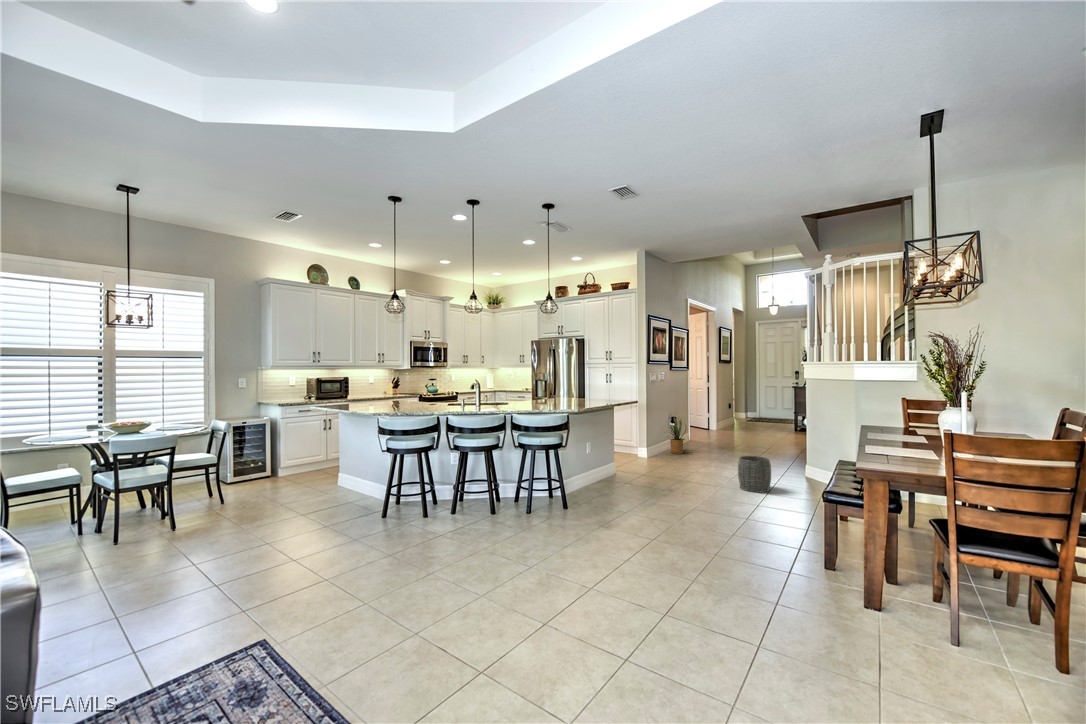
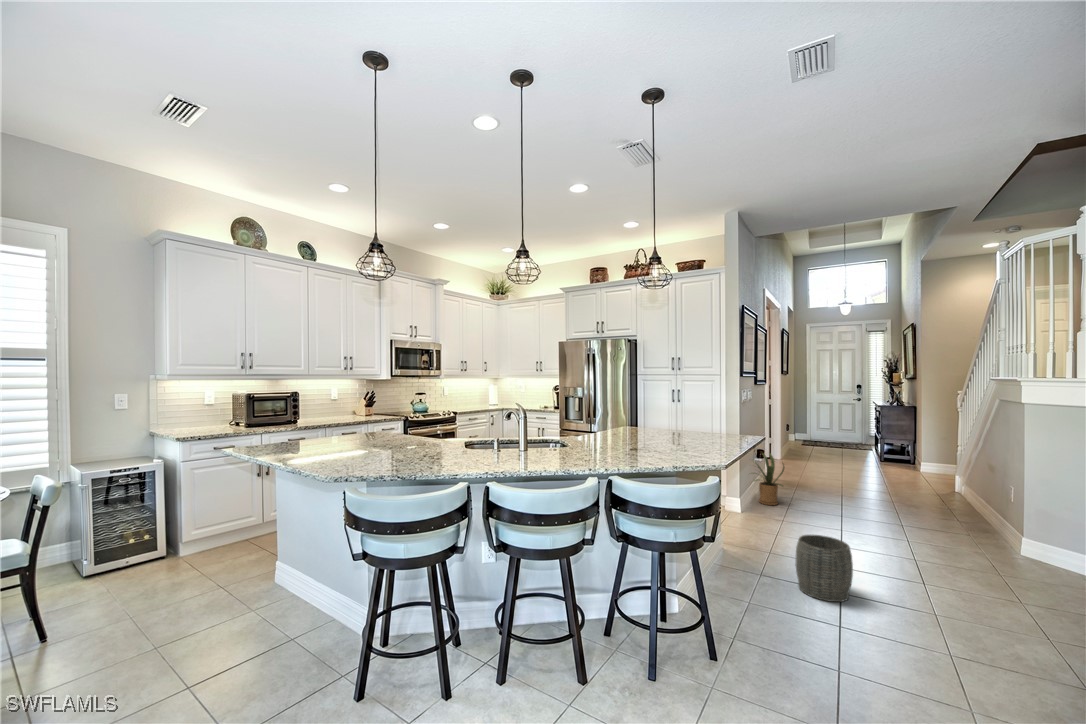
woven basket: present [738,456,771,492] -> present [795,535,853,602]

